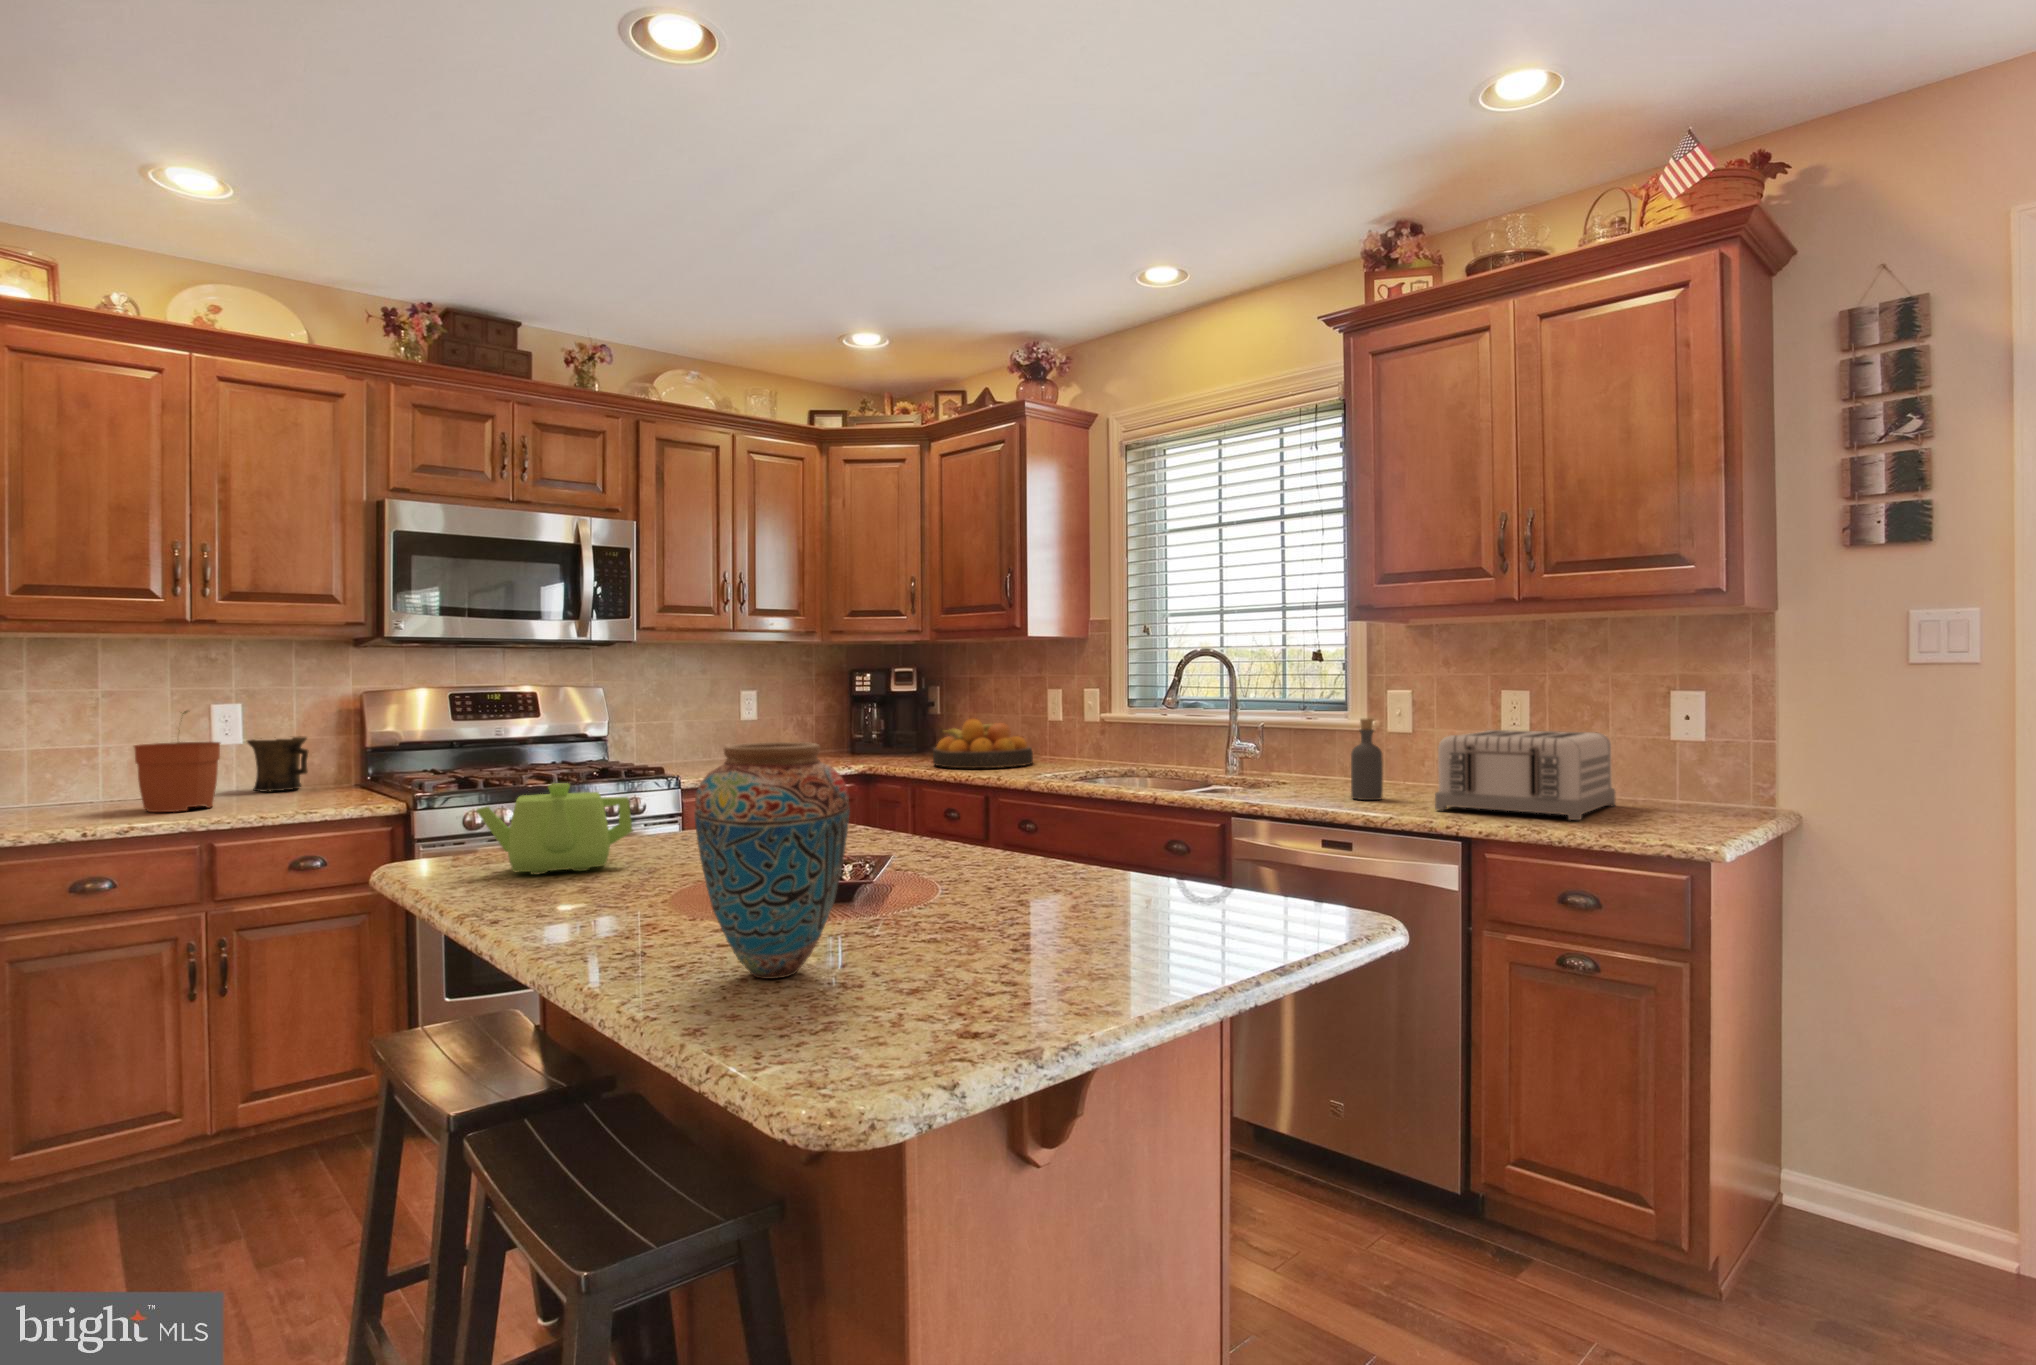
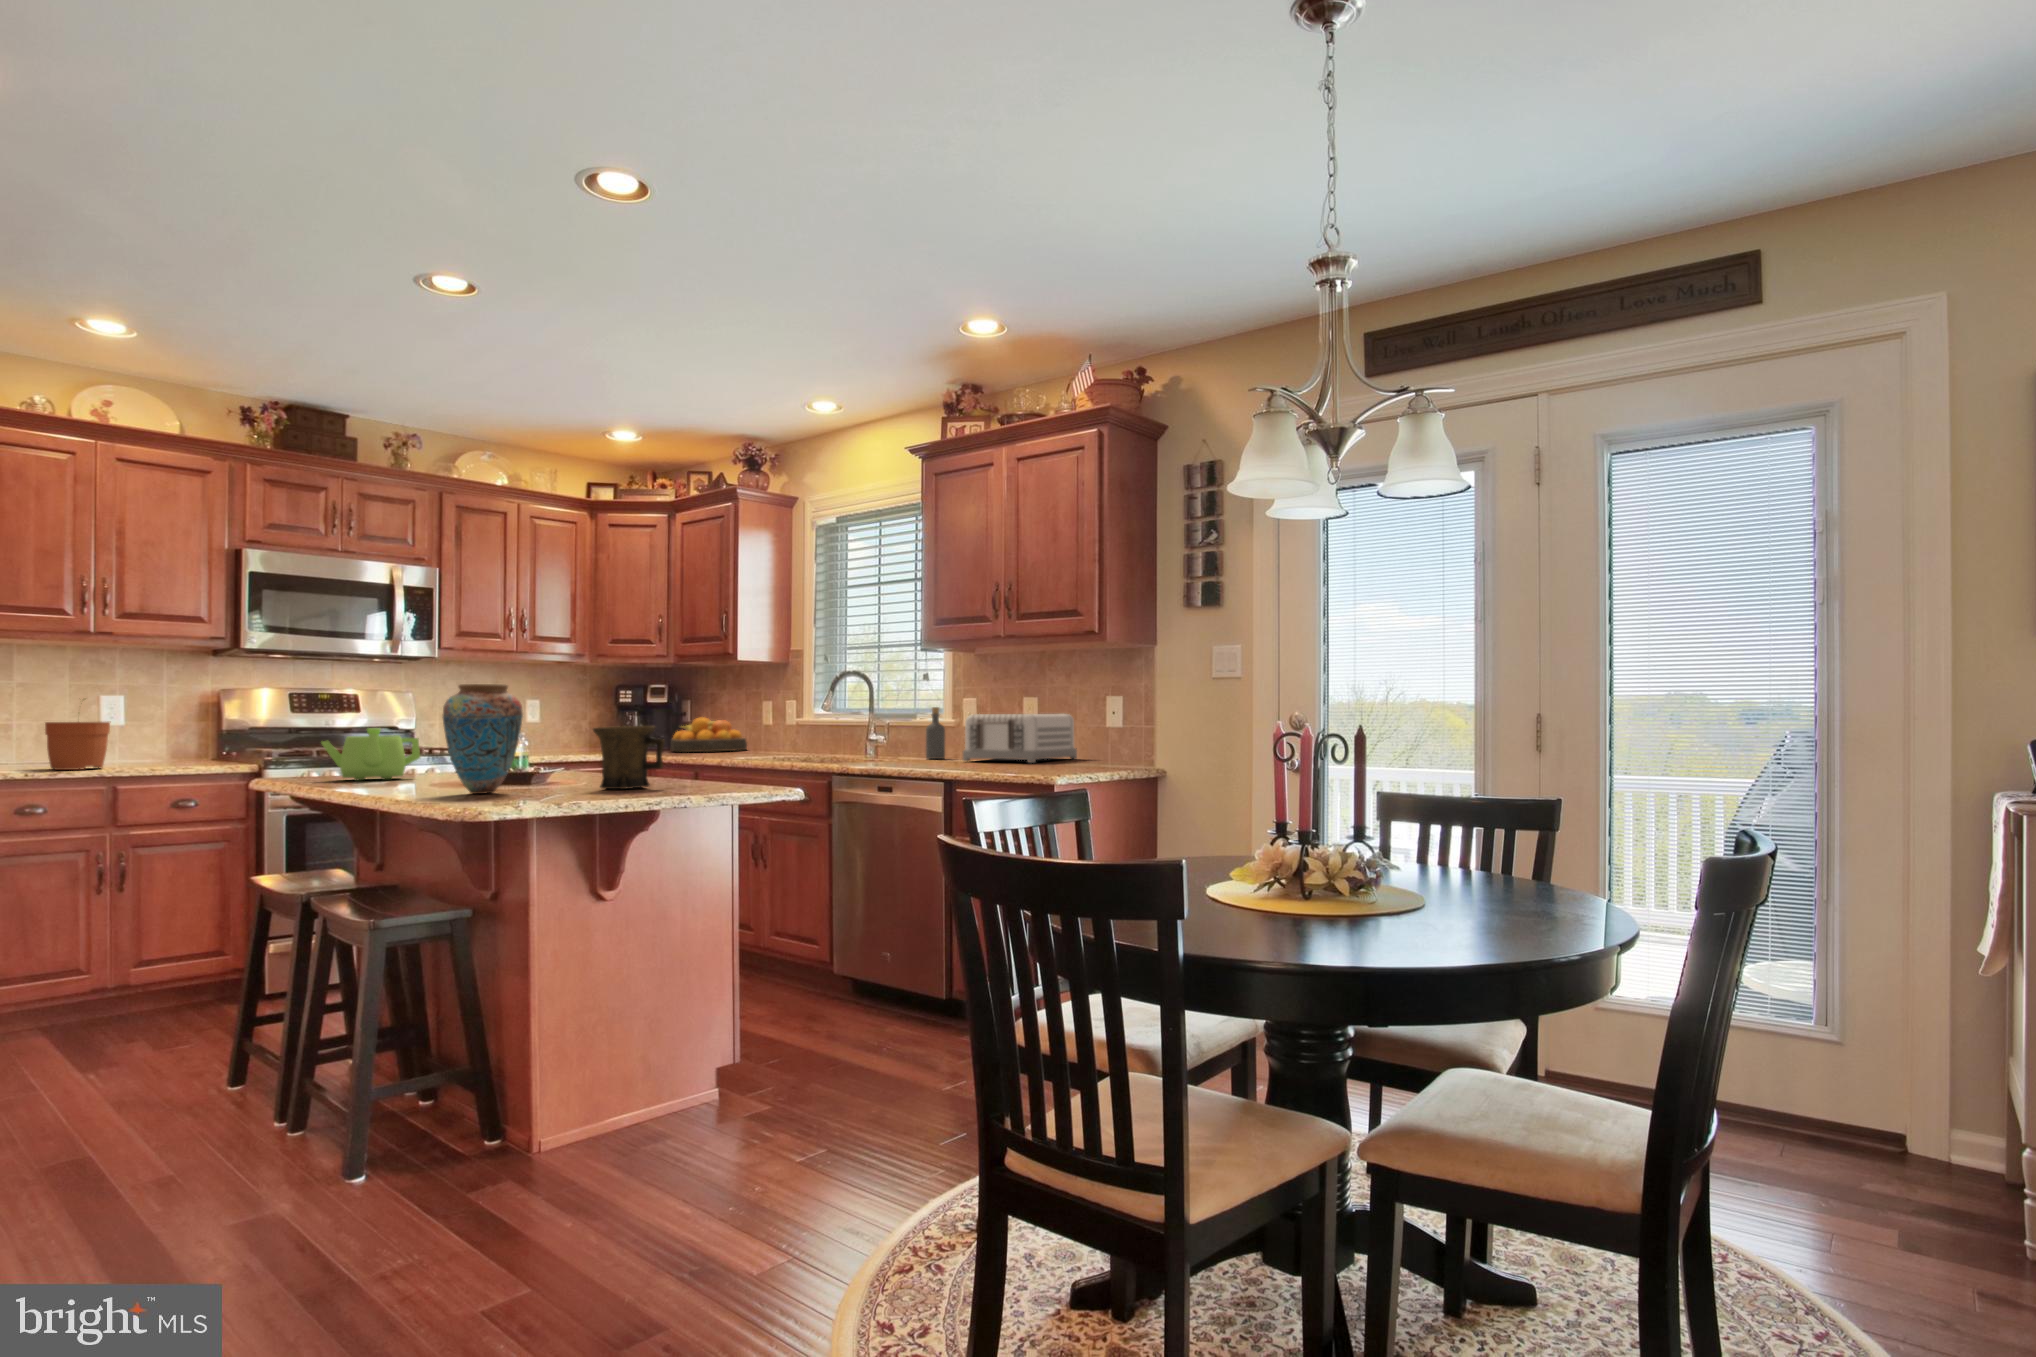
mug: present [247,736,308,792] -> present [593,726,665,789]

